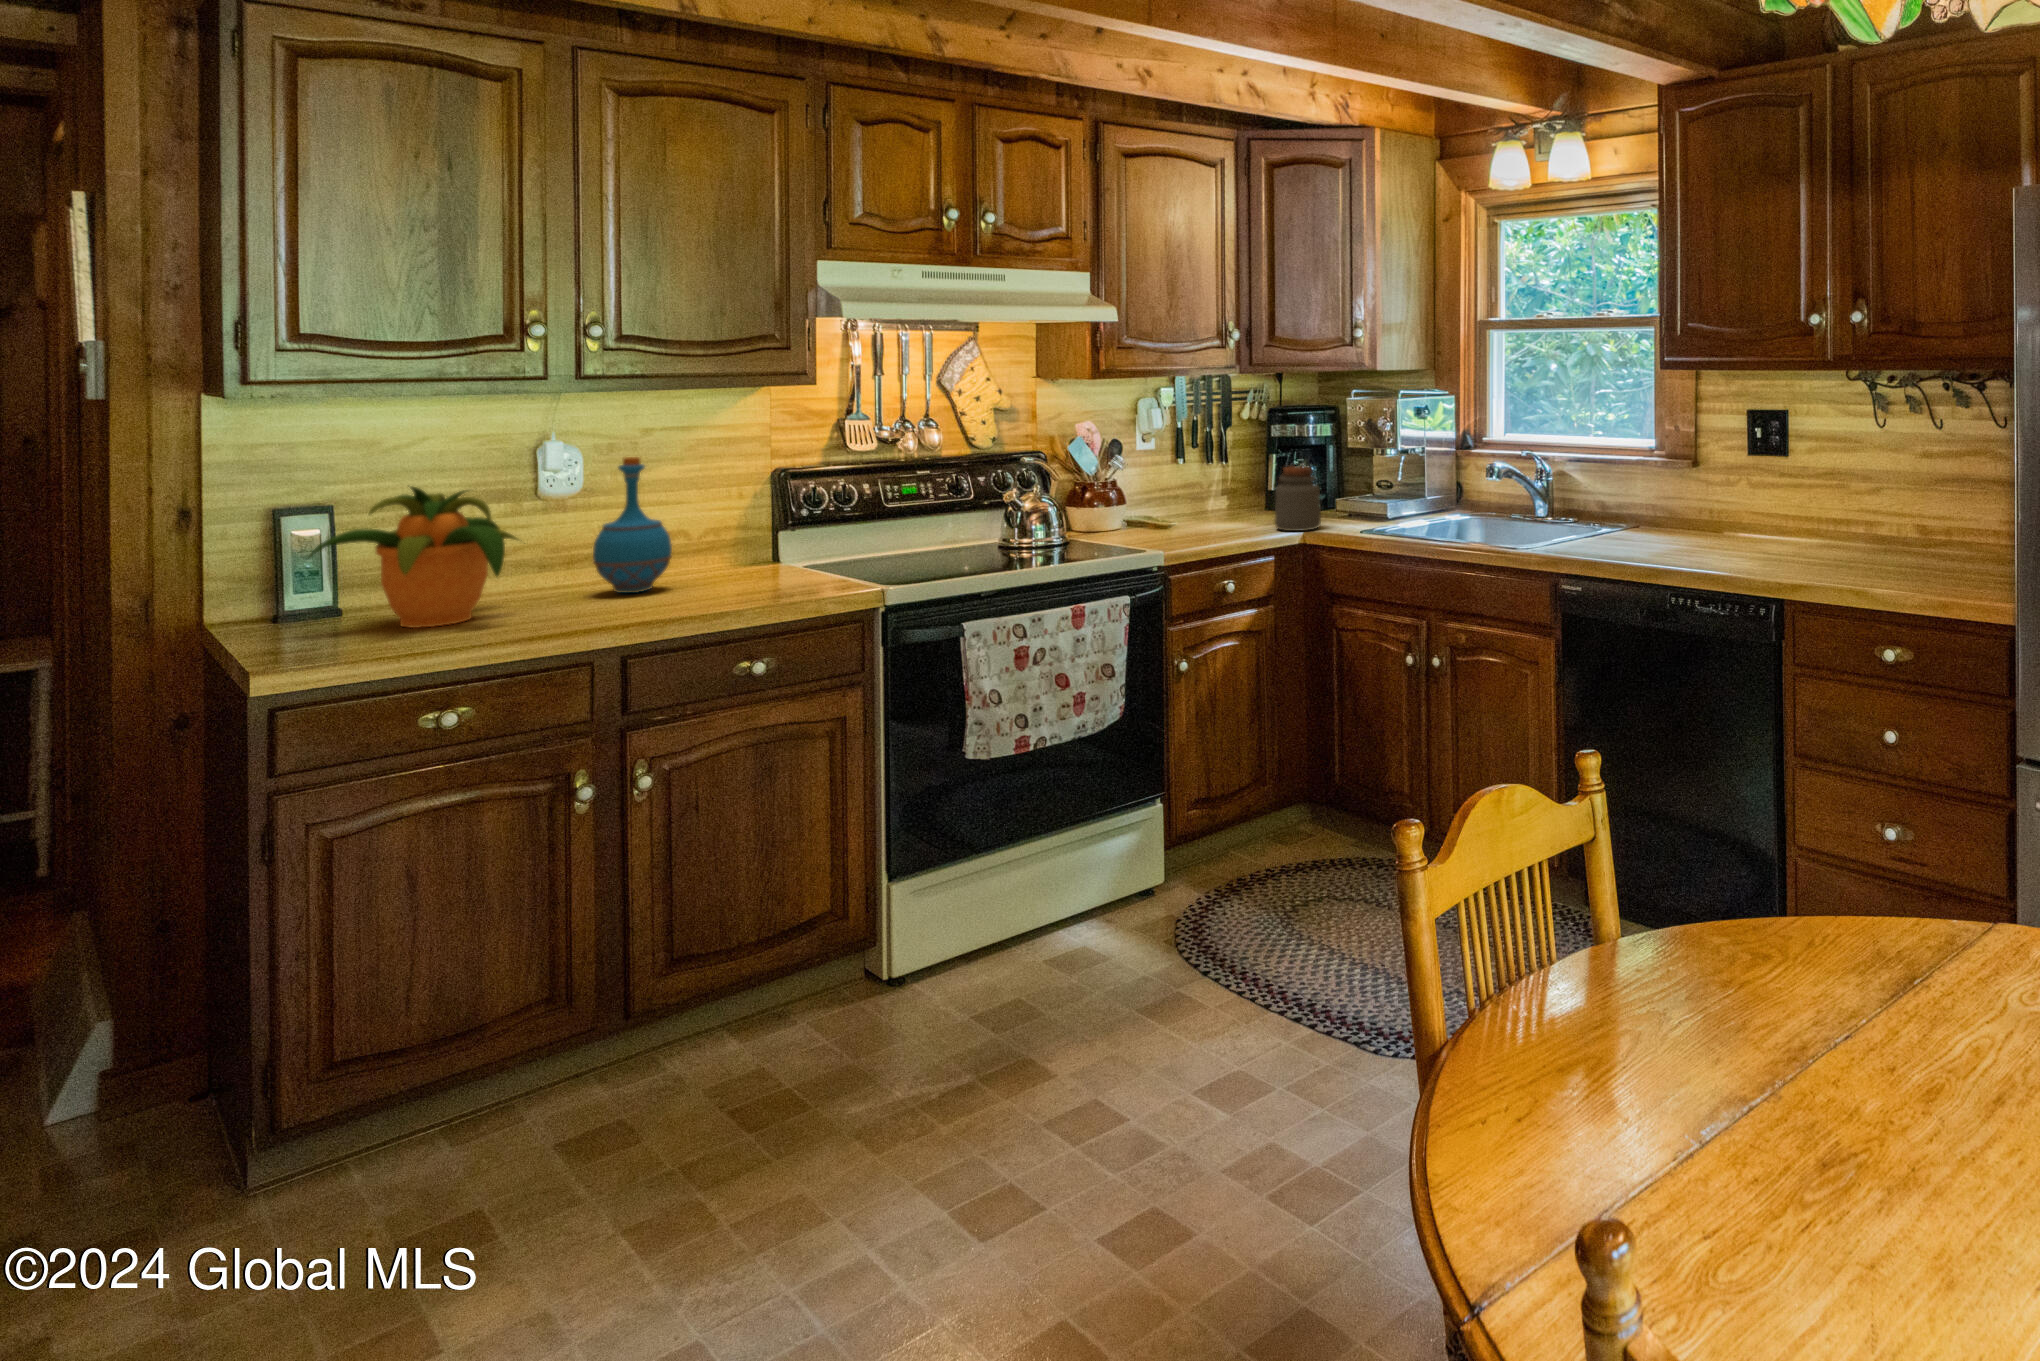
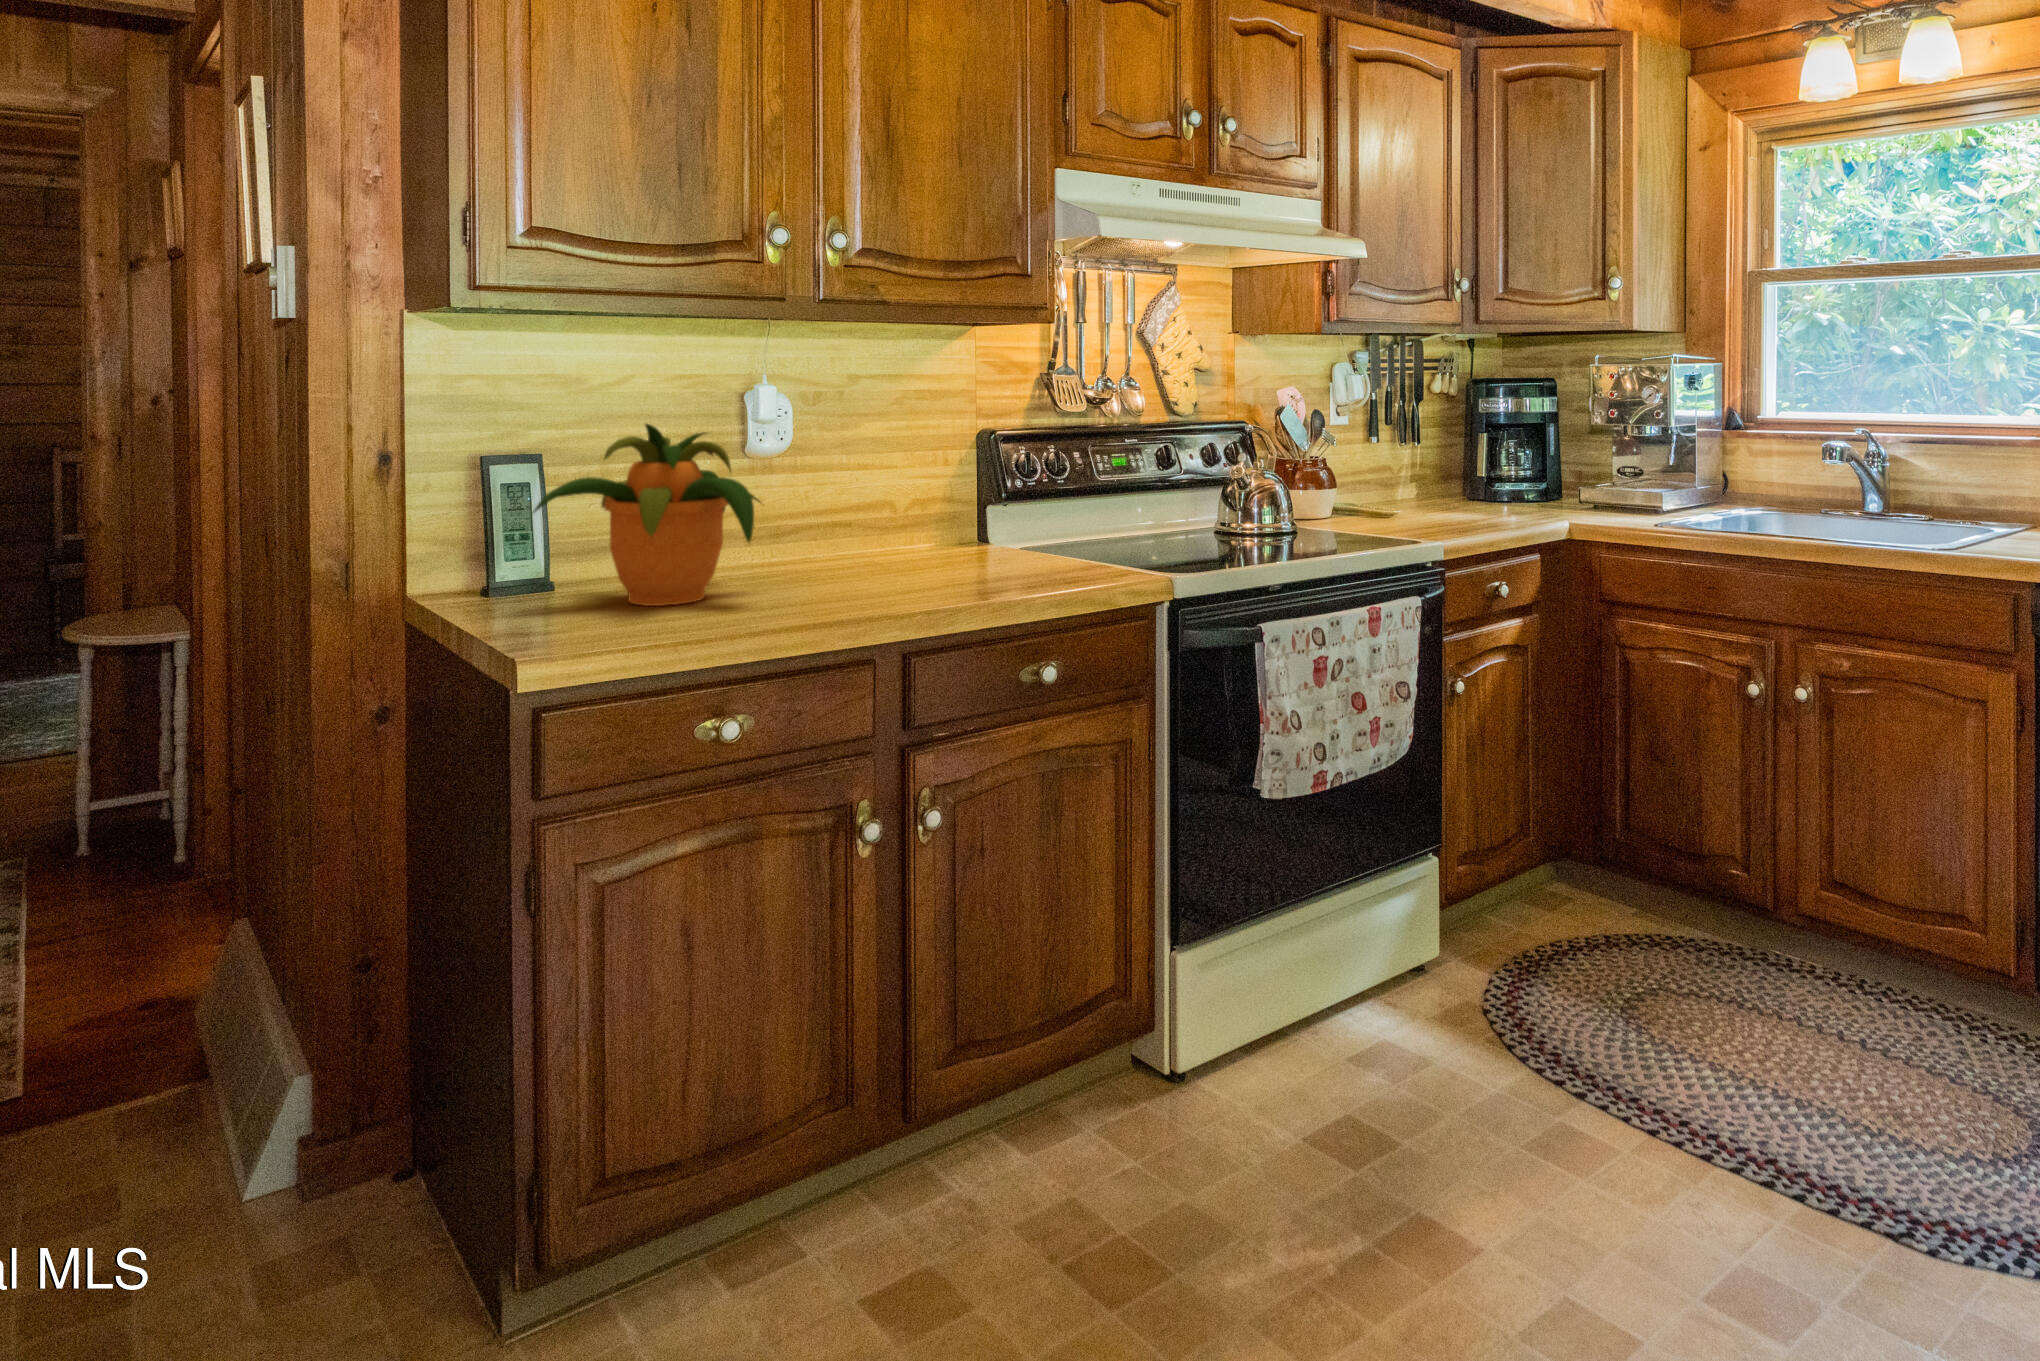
bottle: present [593,457,672,593] -> none [816,402,903,573]
jar: present [1275,466,1321,531] -> none [1539,443,1600,524]

